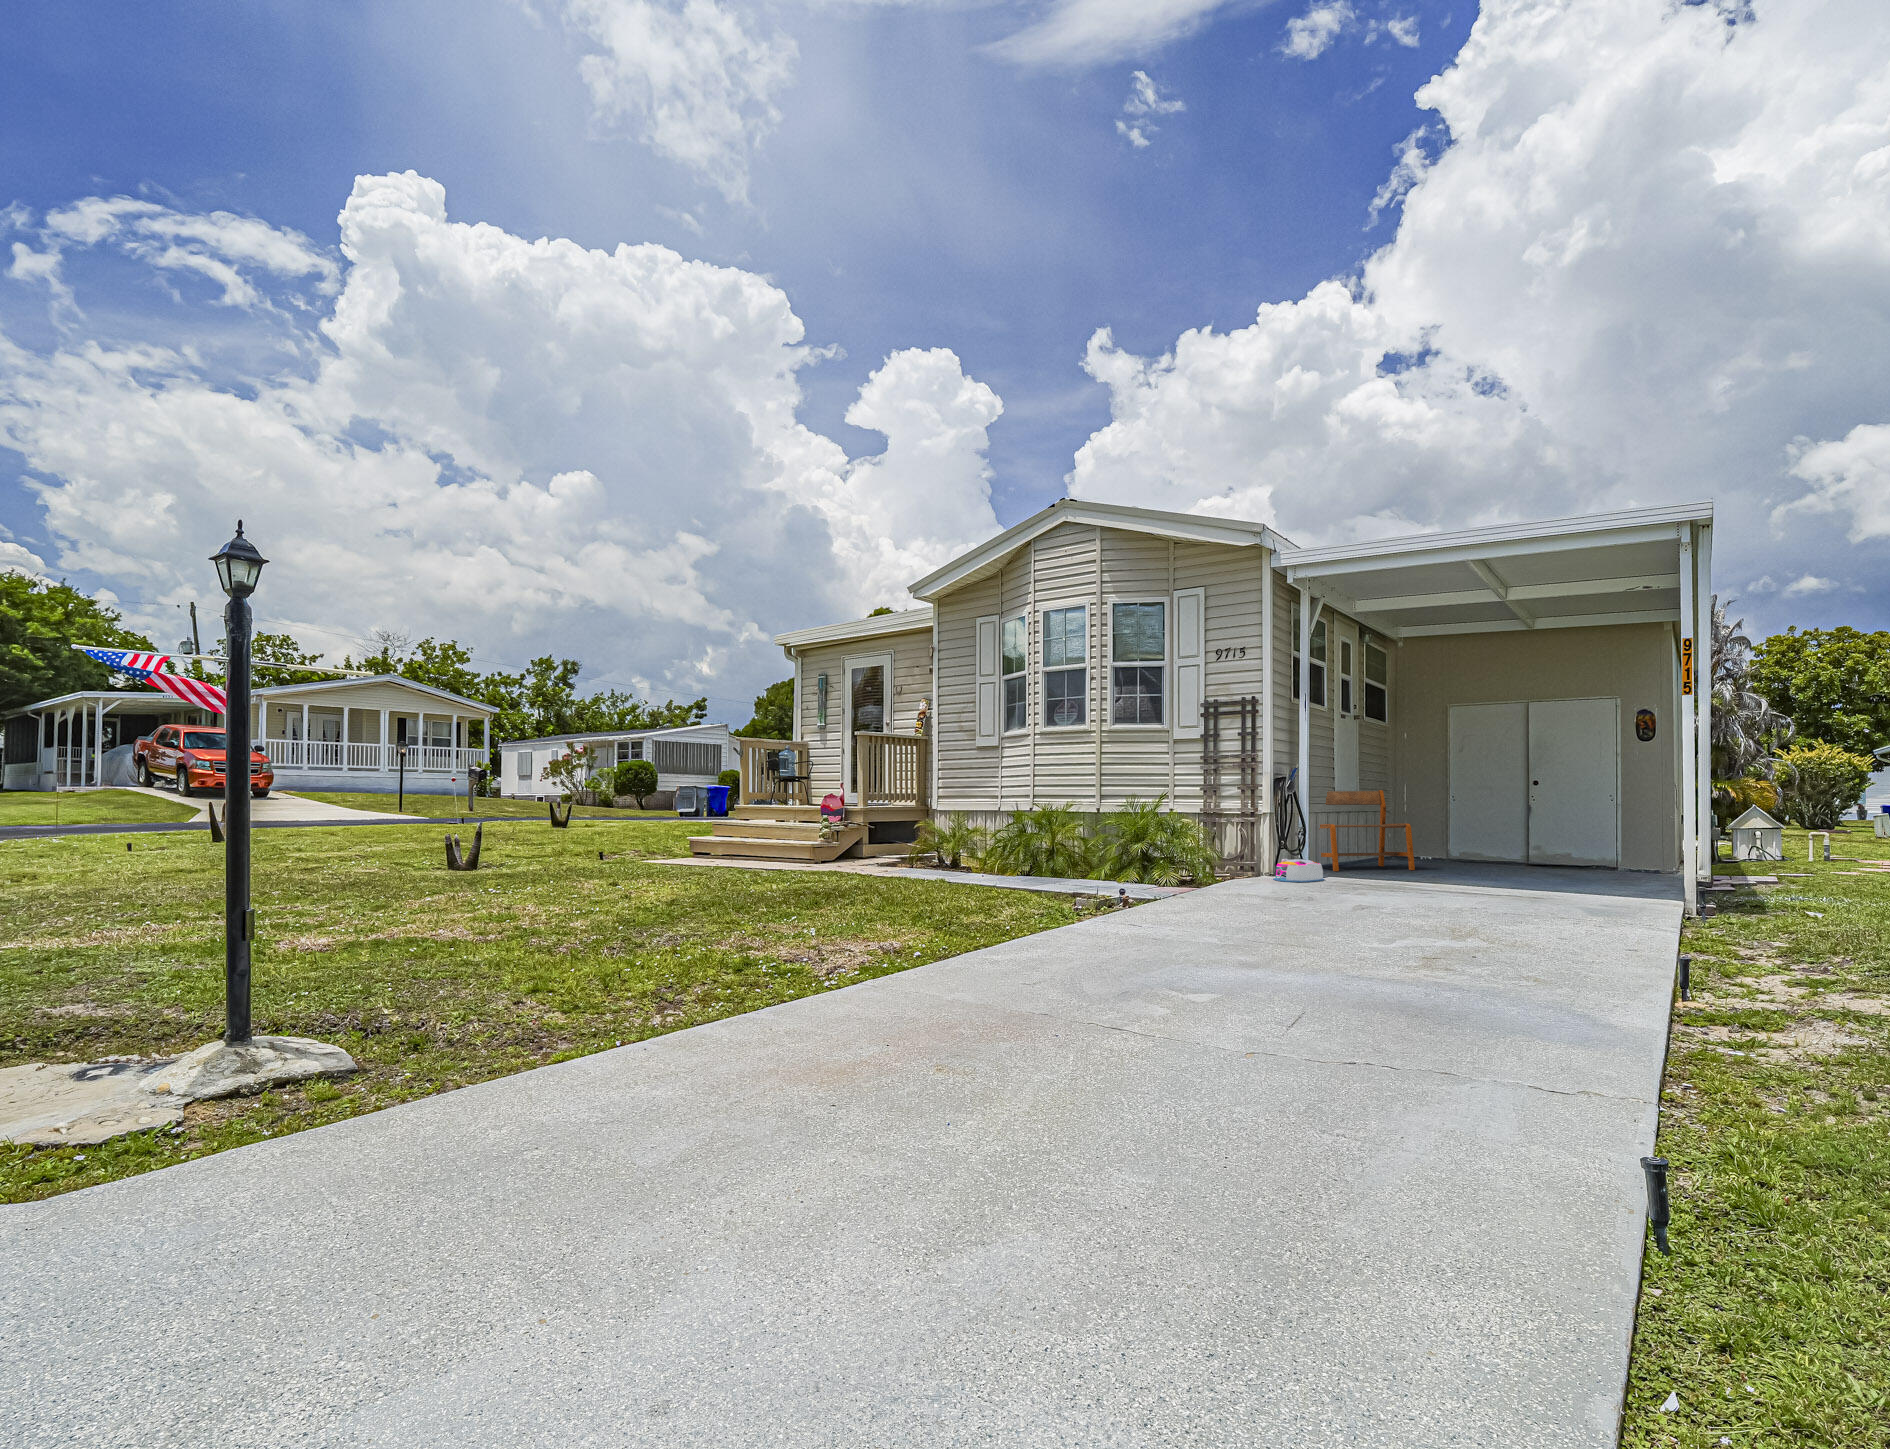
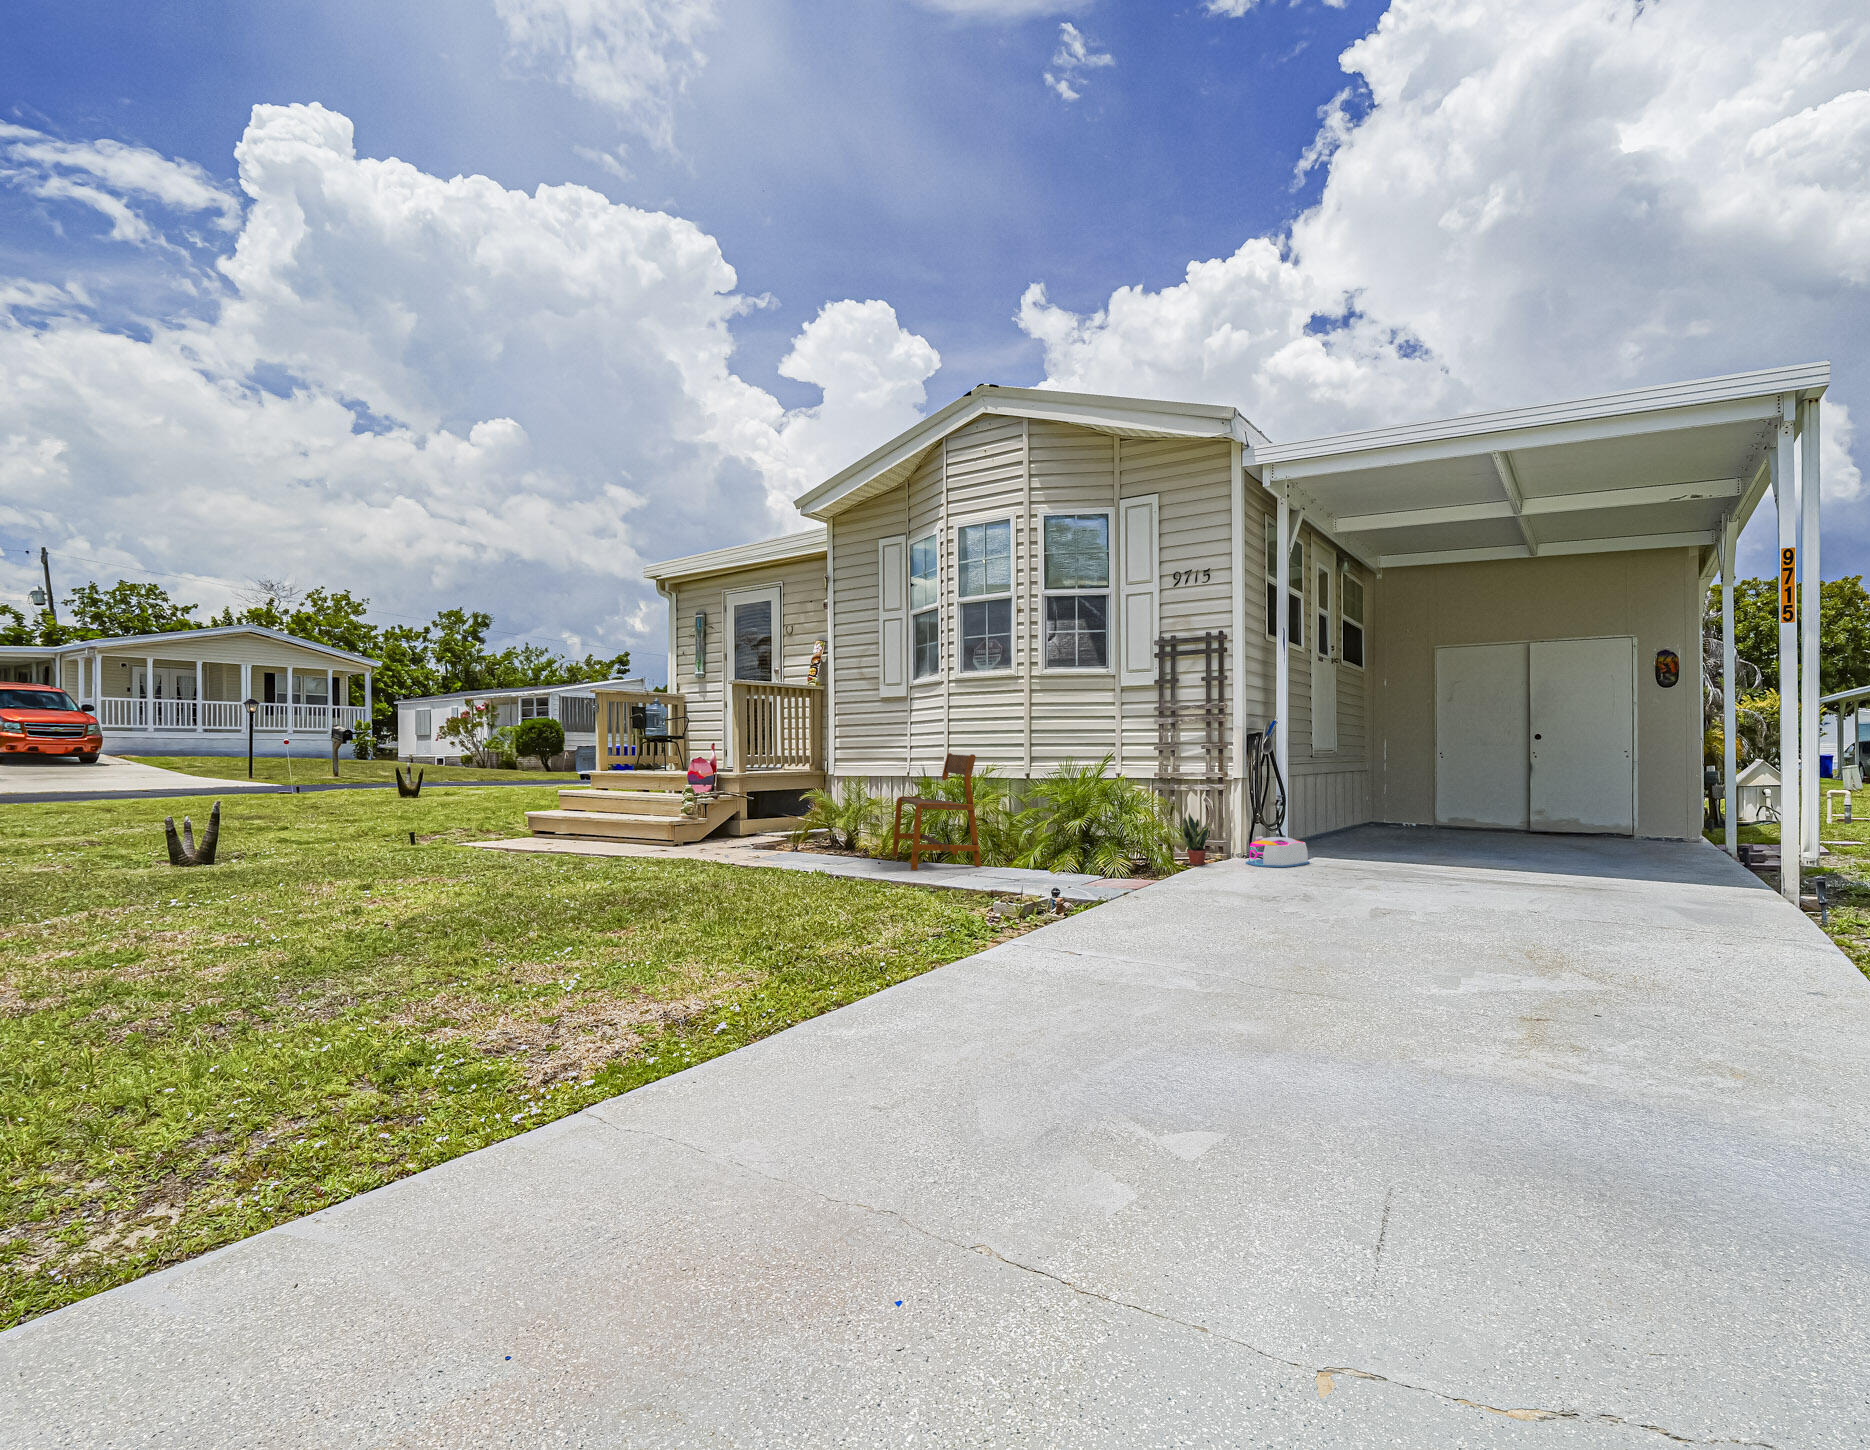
bench: present [1319,790,1415,871] -> present [892,753,981,870]
potted plant: none [1221,838,1244,880] -> present [1181,813,1210,865]

